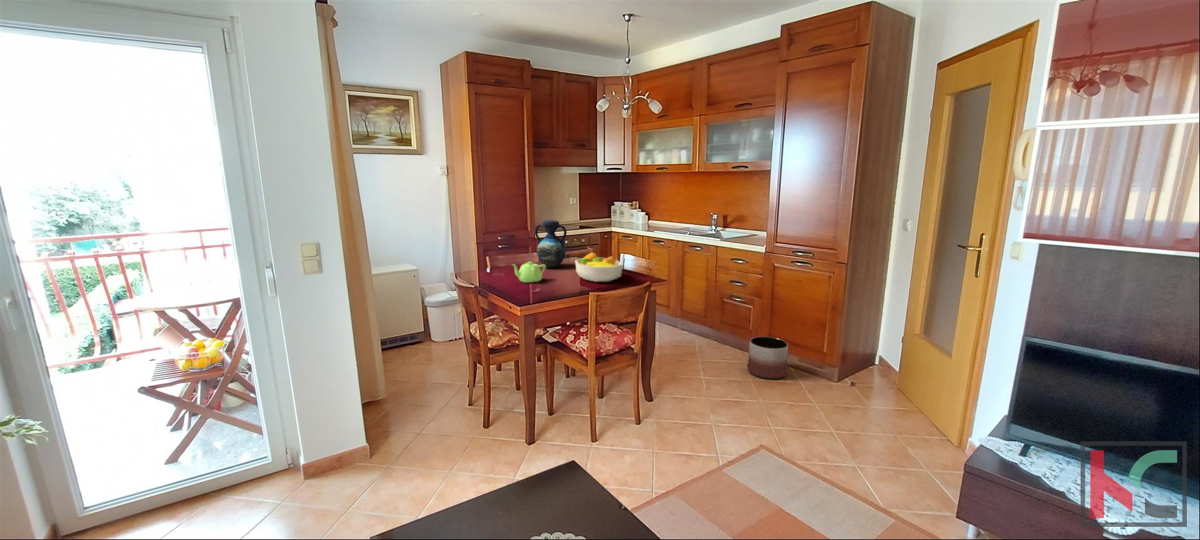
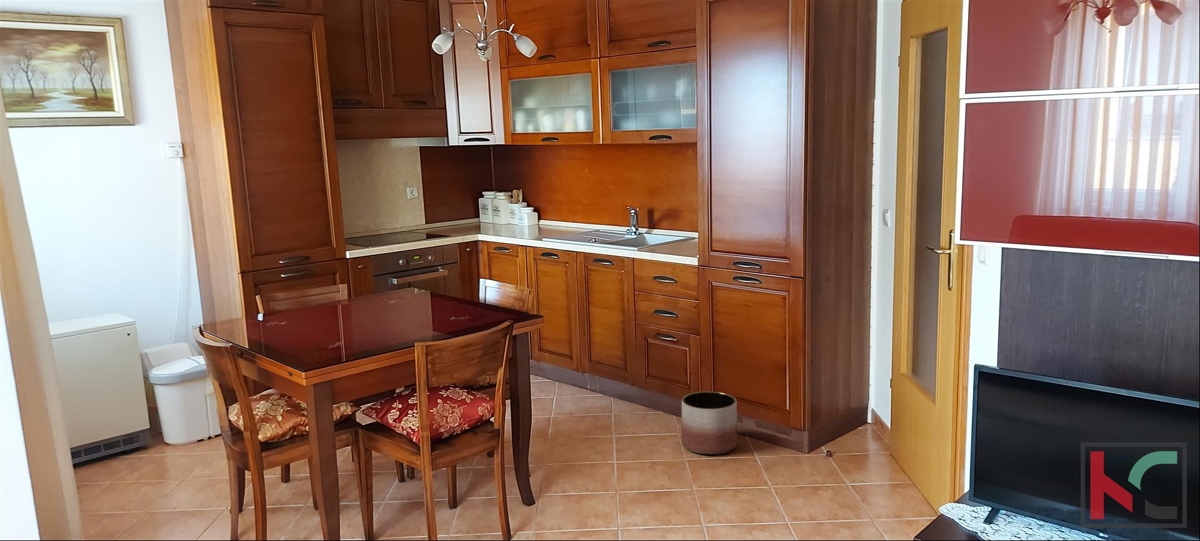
vase: present [535,220,567,268] -> none [337,233,388,307]
fruit bowl: present [575,253,622,282] -> none [398,280,470,326]
teapot: present [513,262,546,282] -> none [294,301,351,334]

